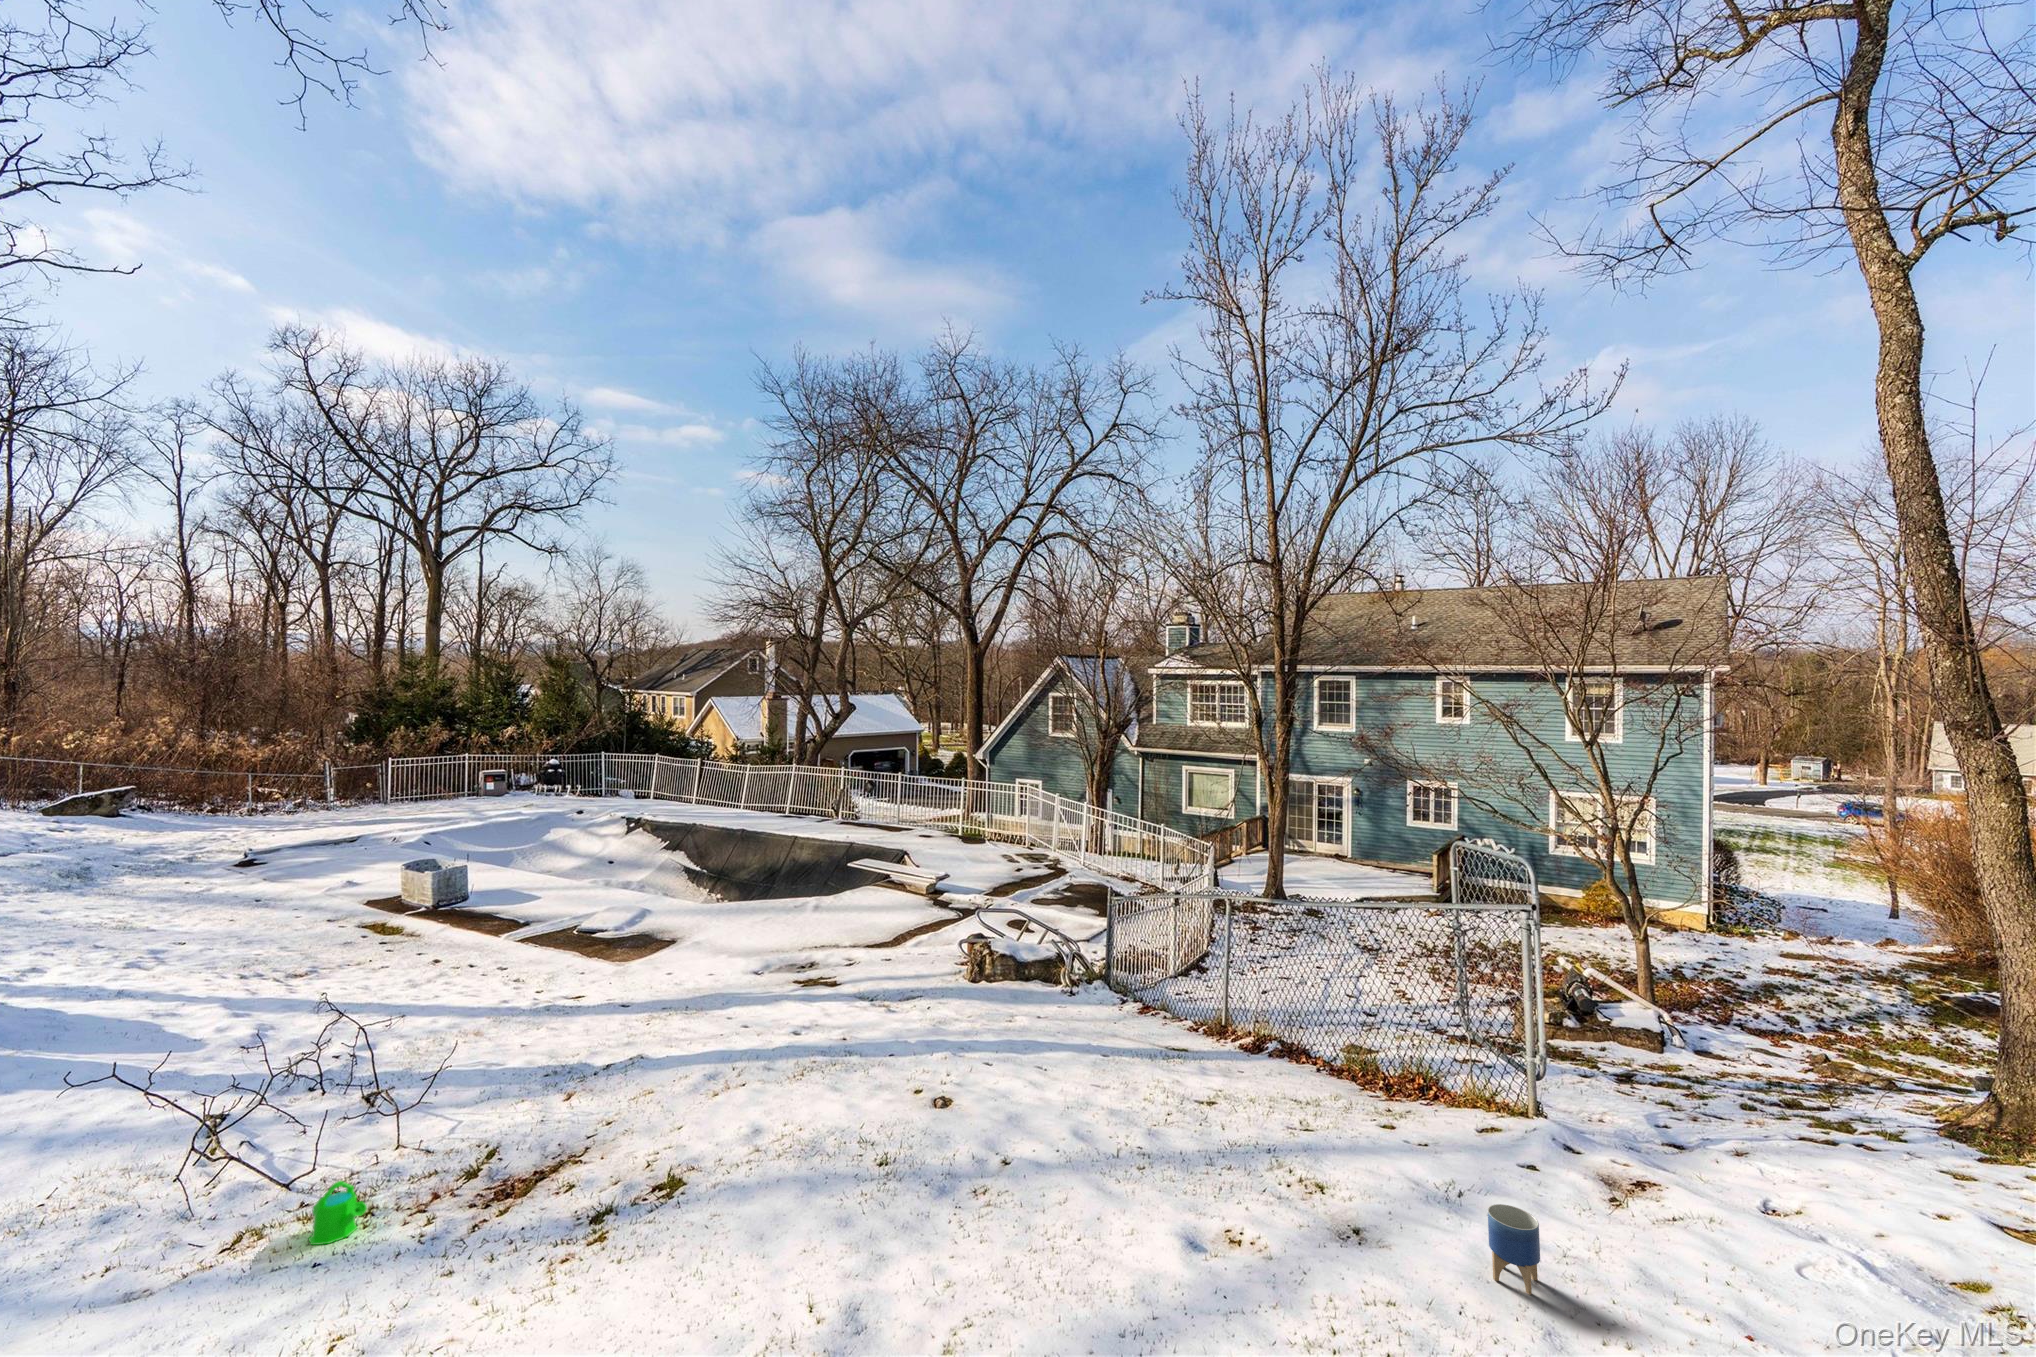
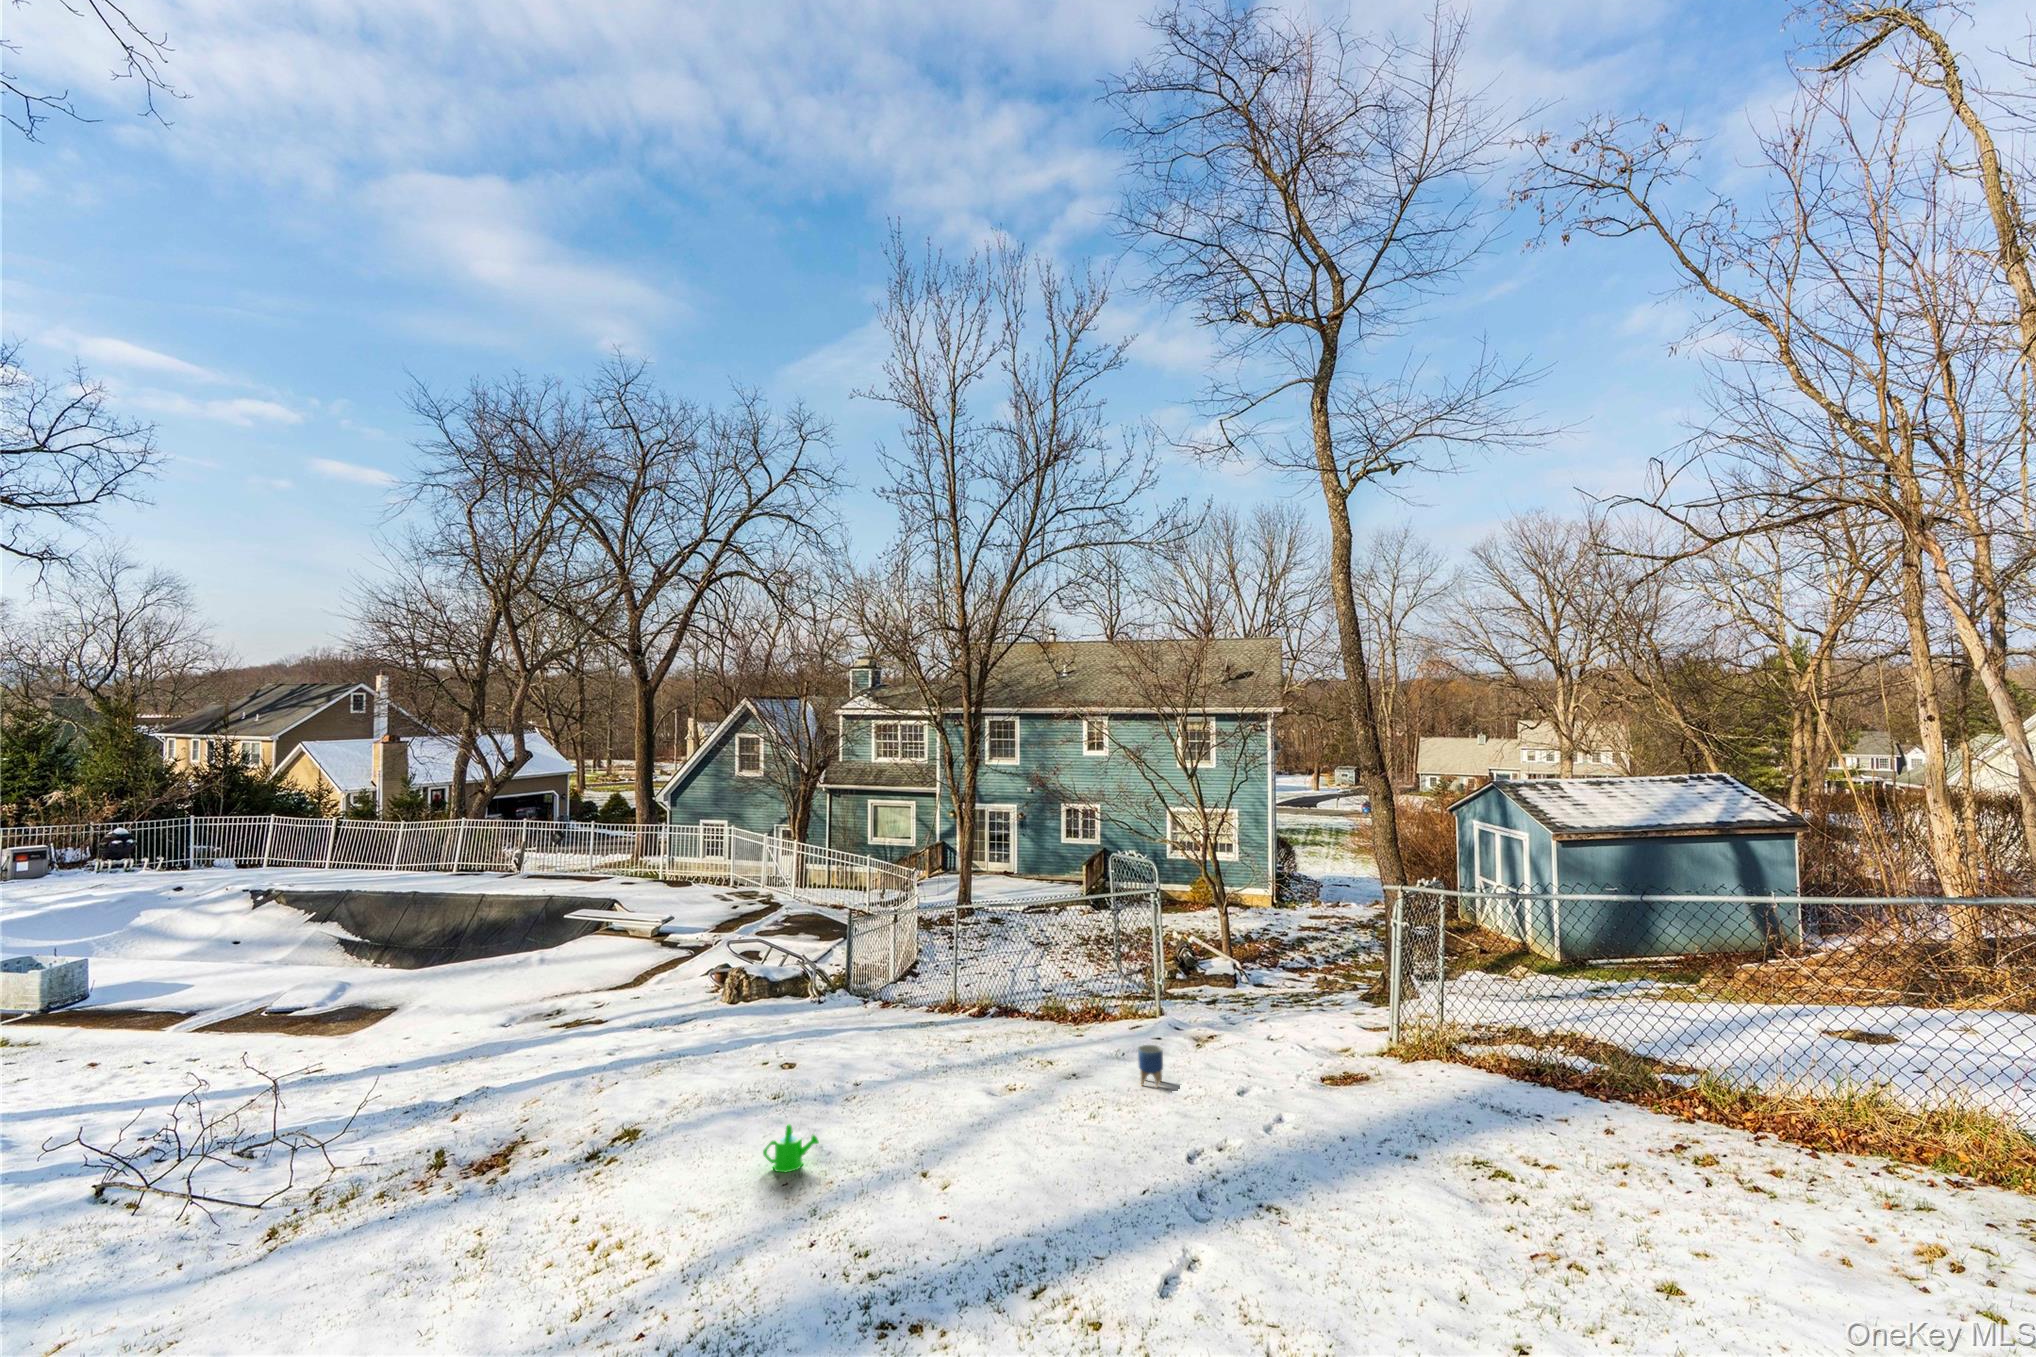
watering can: present [309,1181,367,1245] -> present [763,1124,819,1172]

